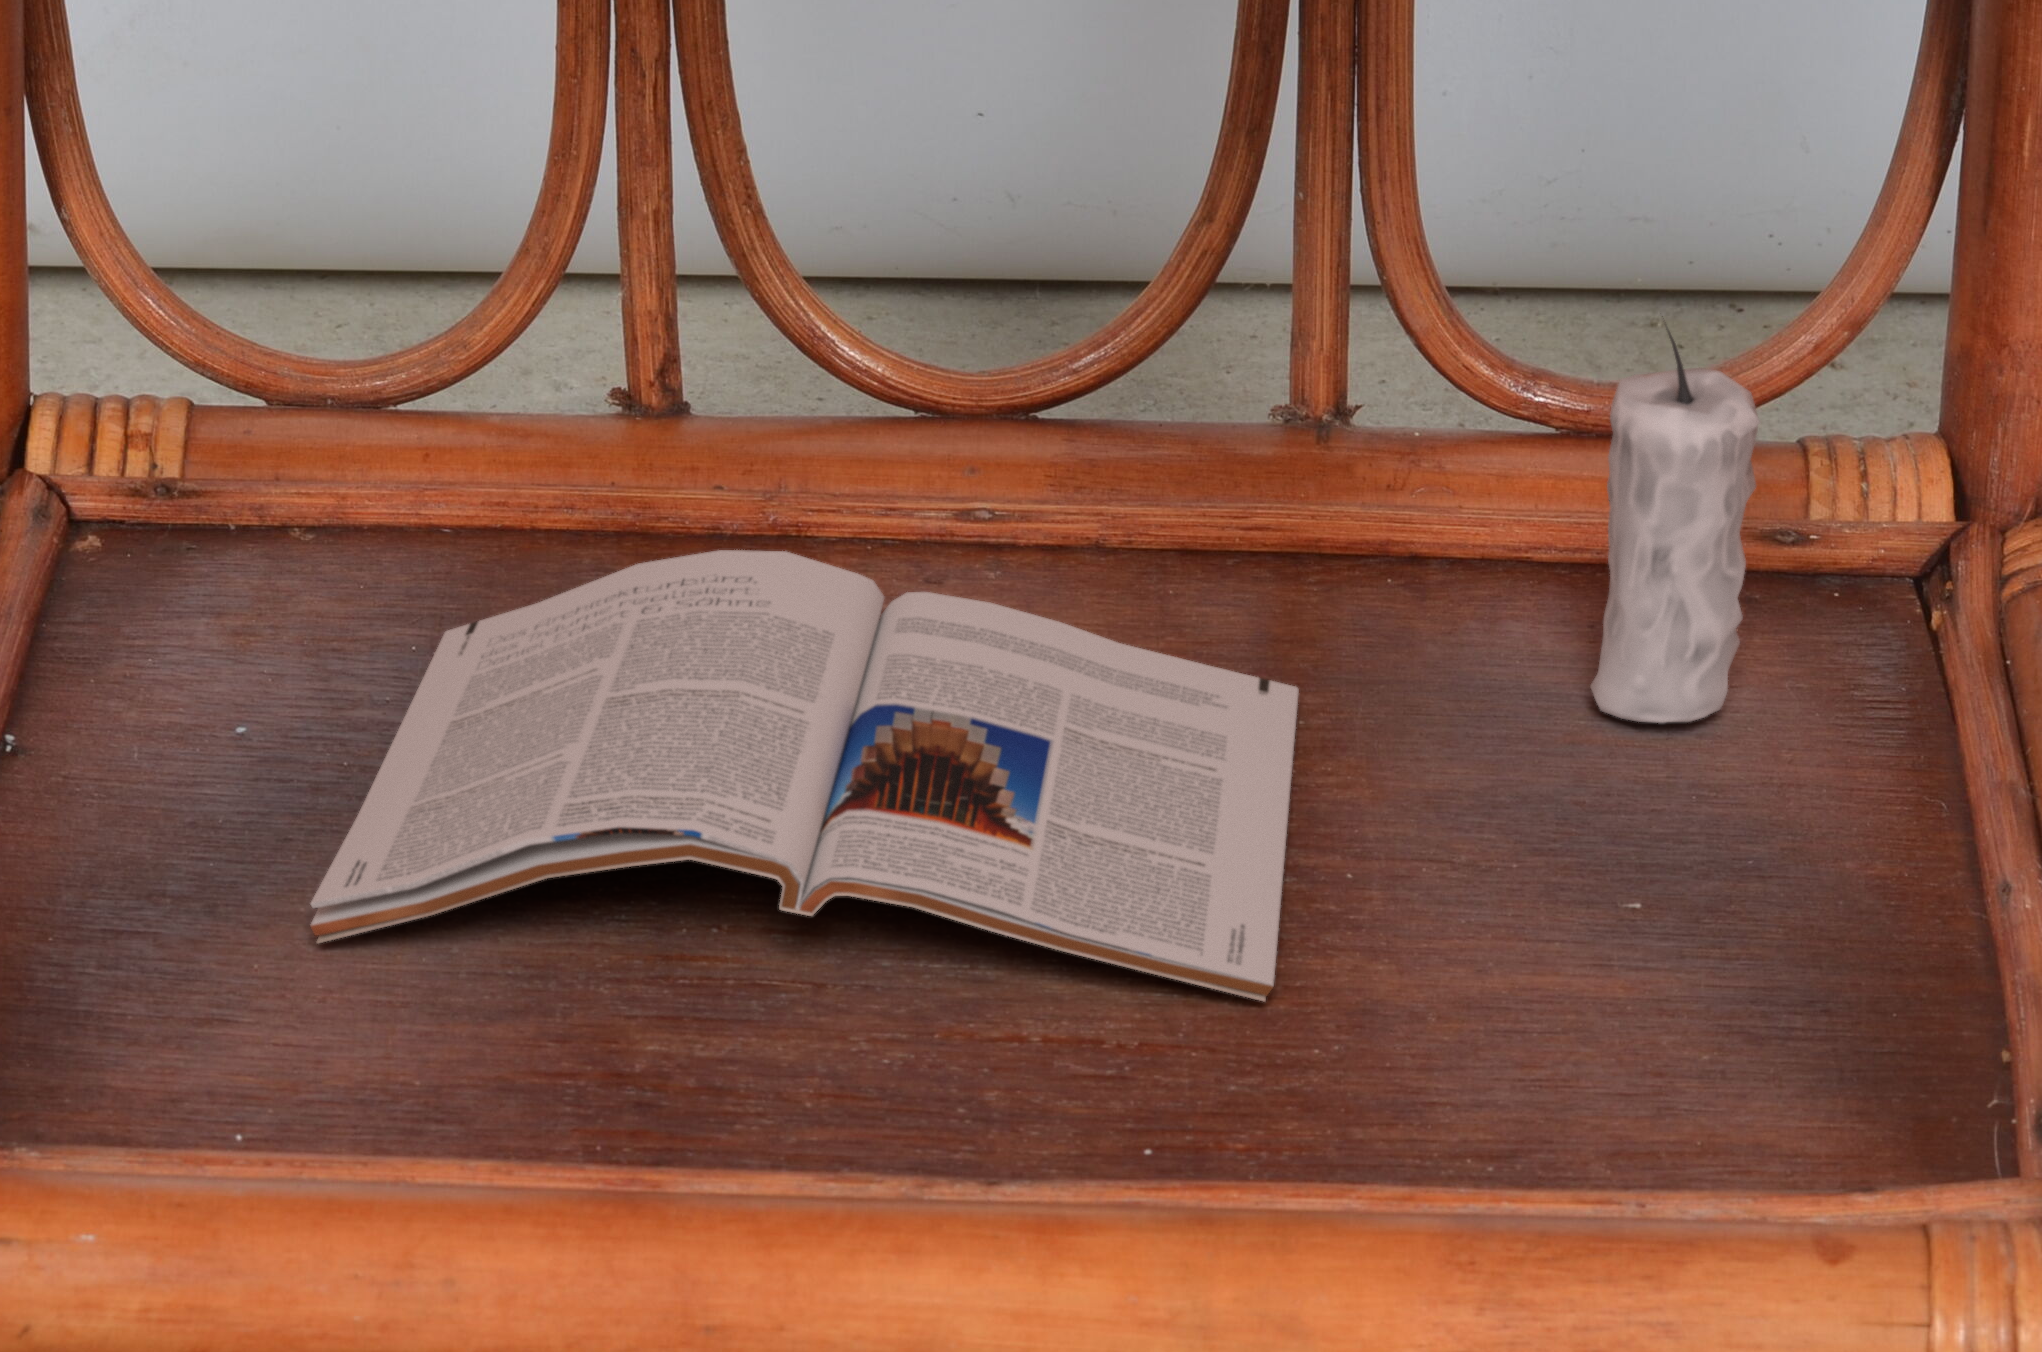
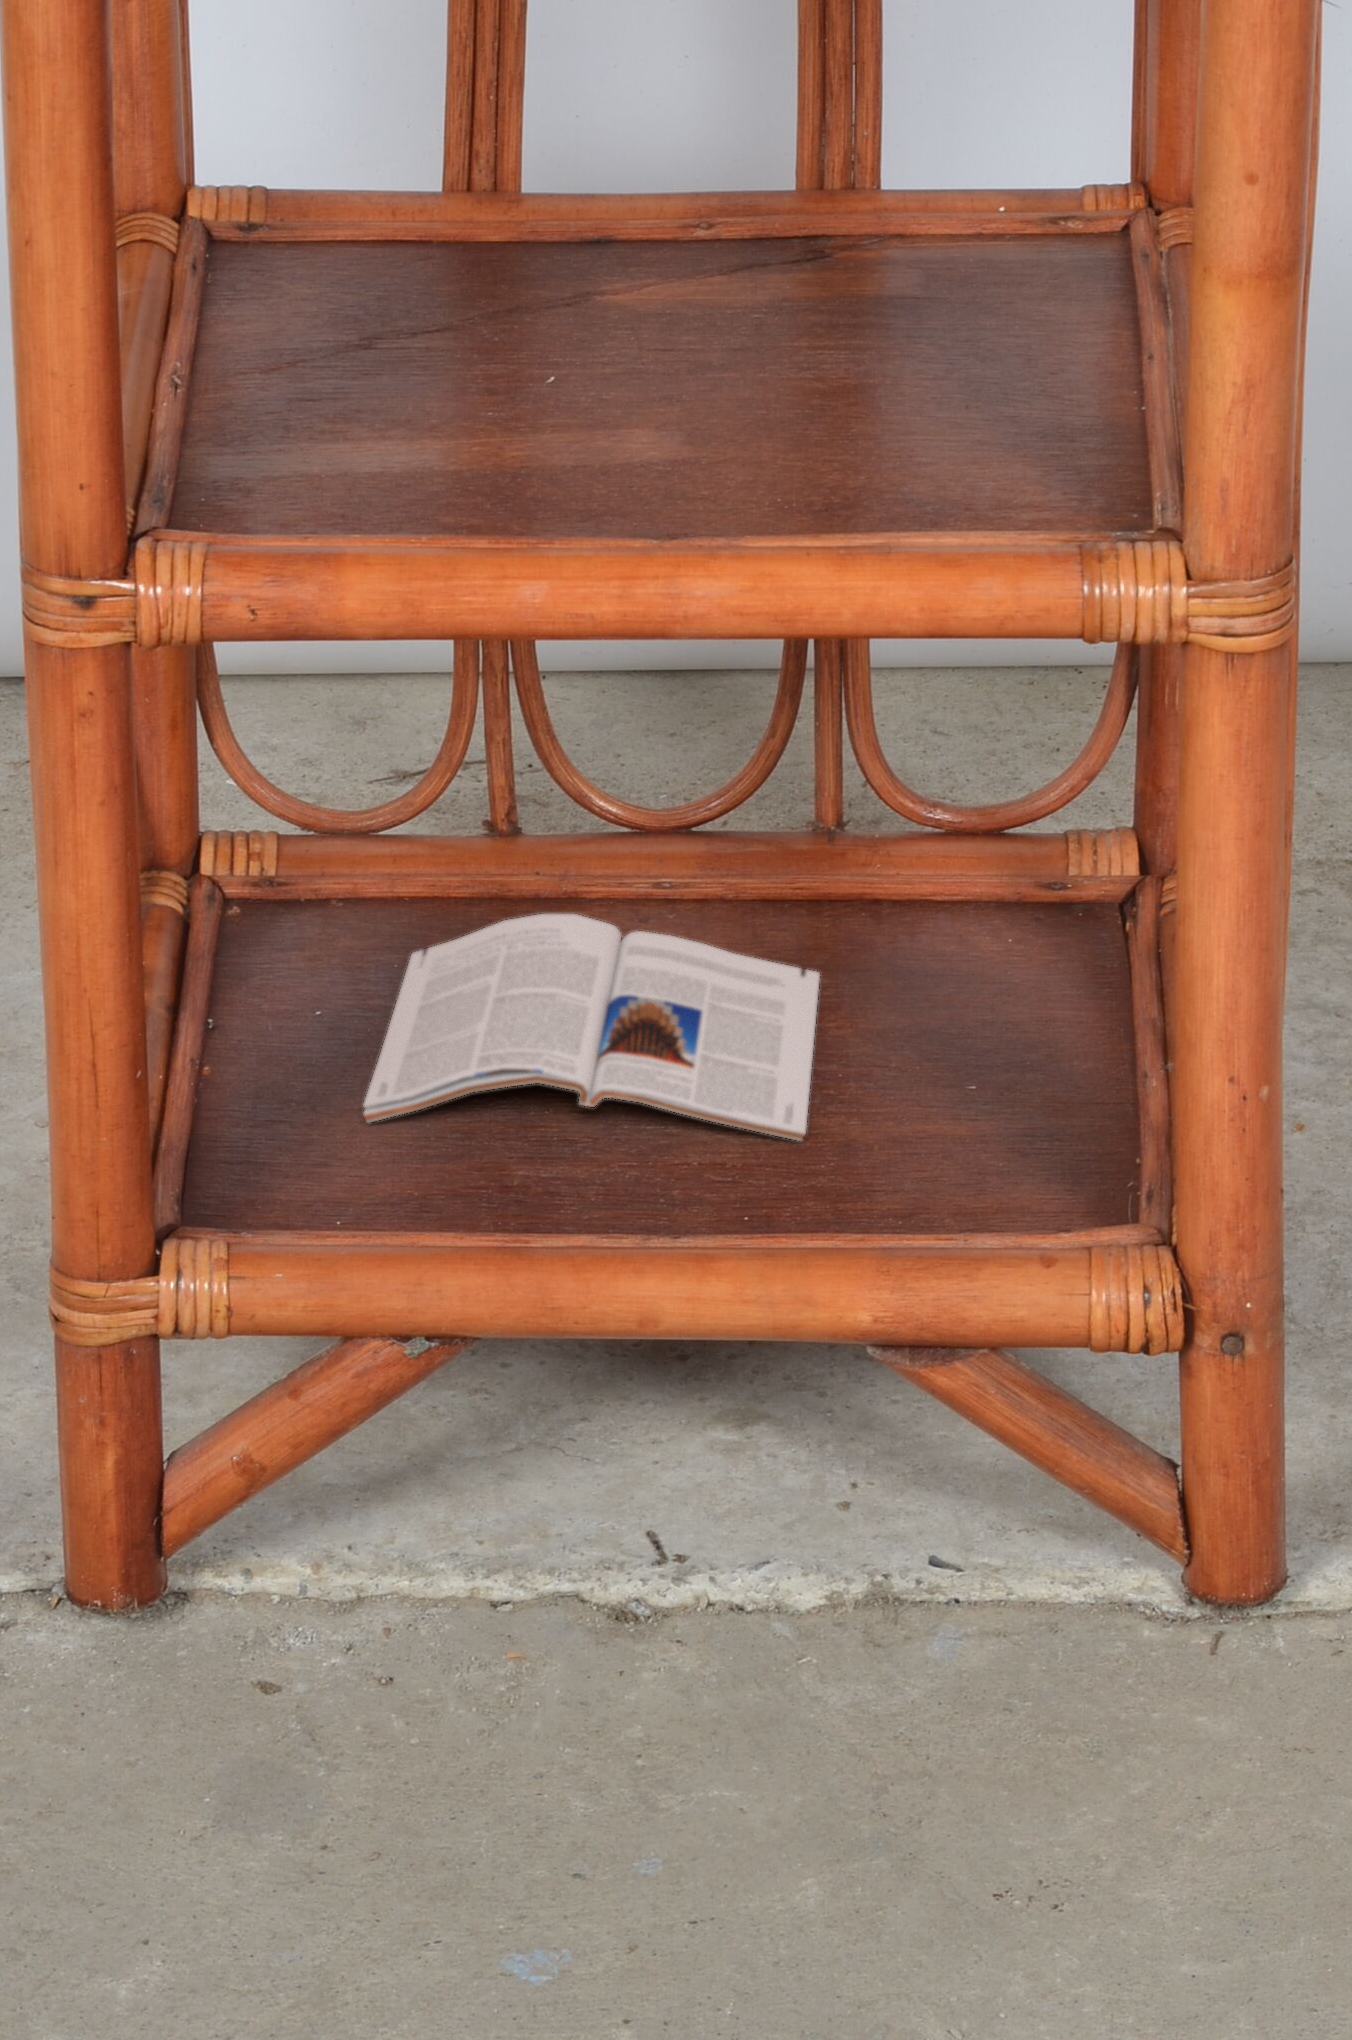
candle: present [1591,316,1760,723] -> none [958,797,1032,987]

